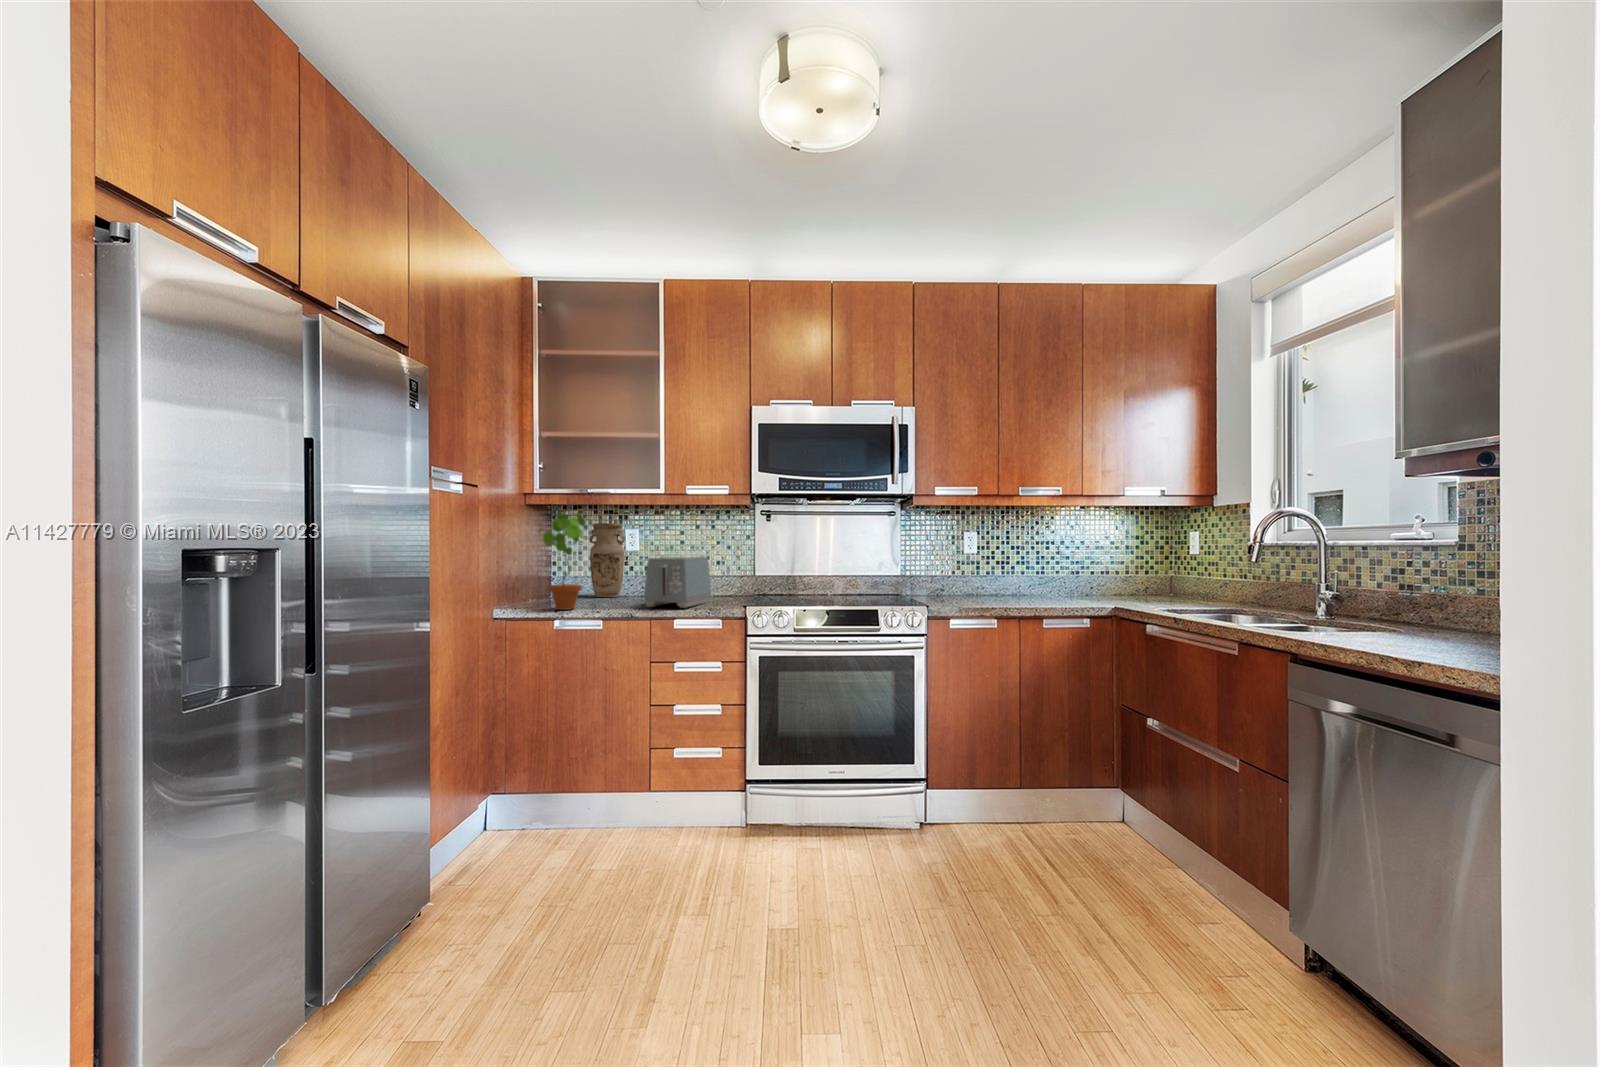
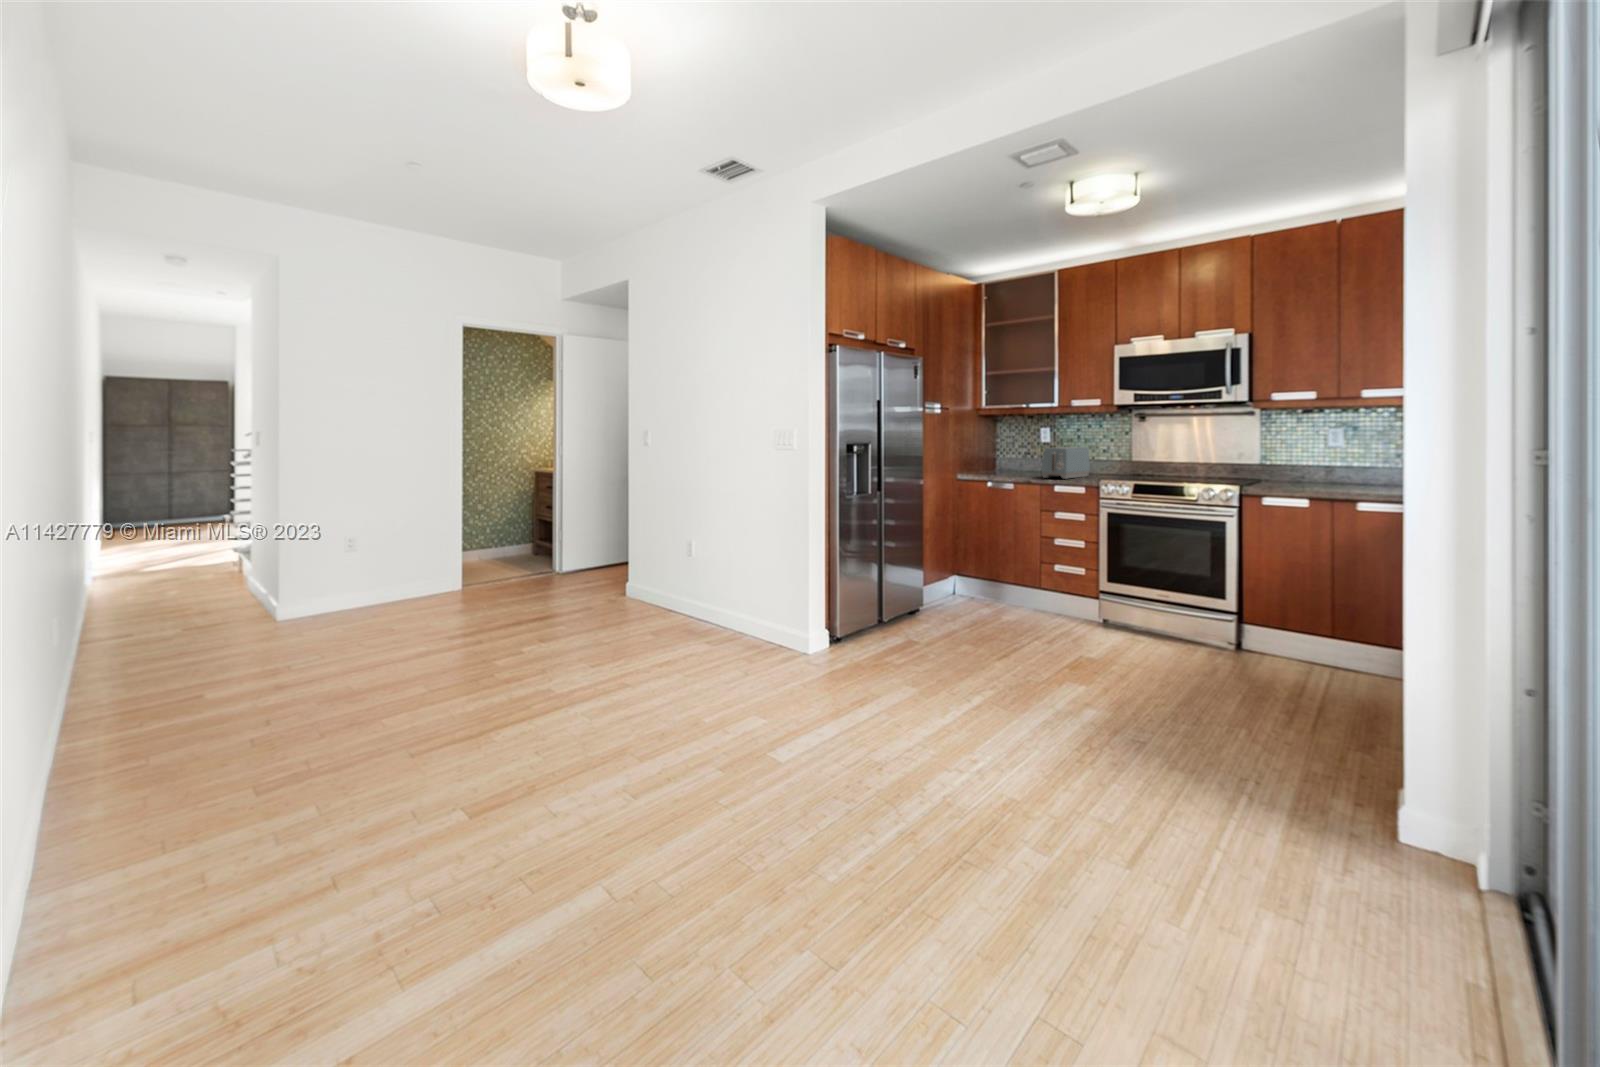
potted plant: present [543,513,585,610] -> none [984,421,1009,478]
vase: present [589,523,625,597] -> none [1017,425,1040,472]

